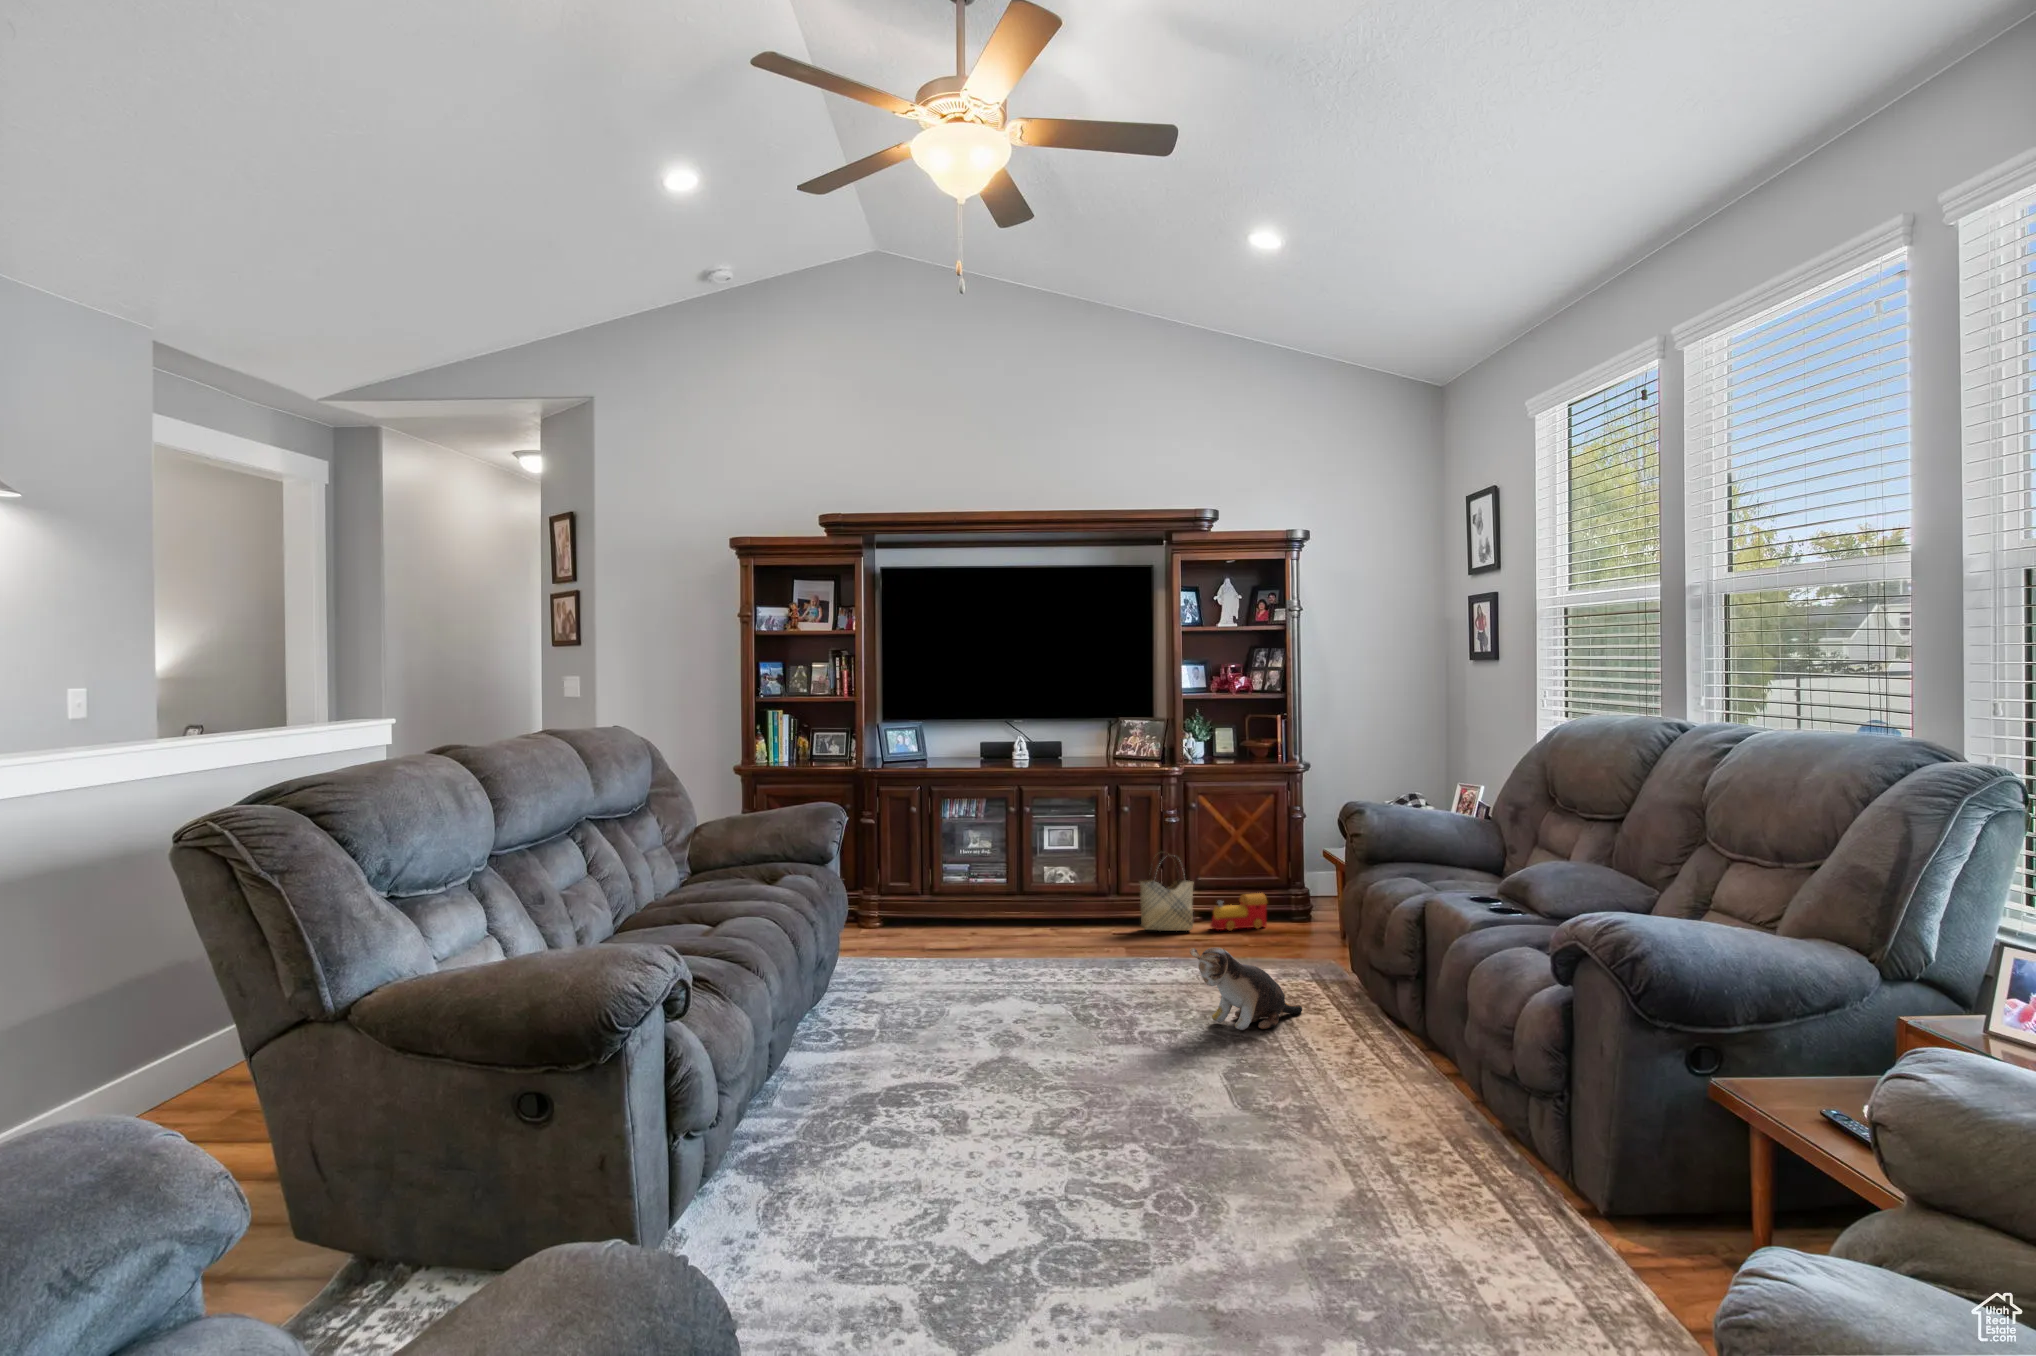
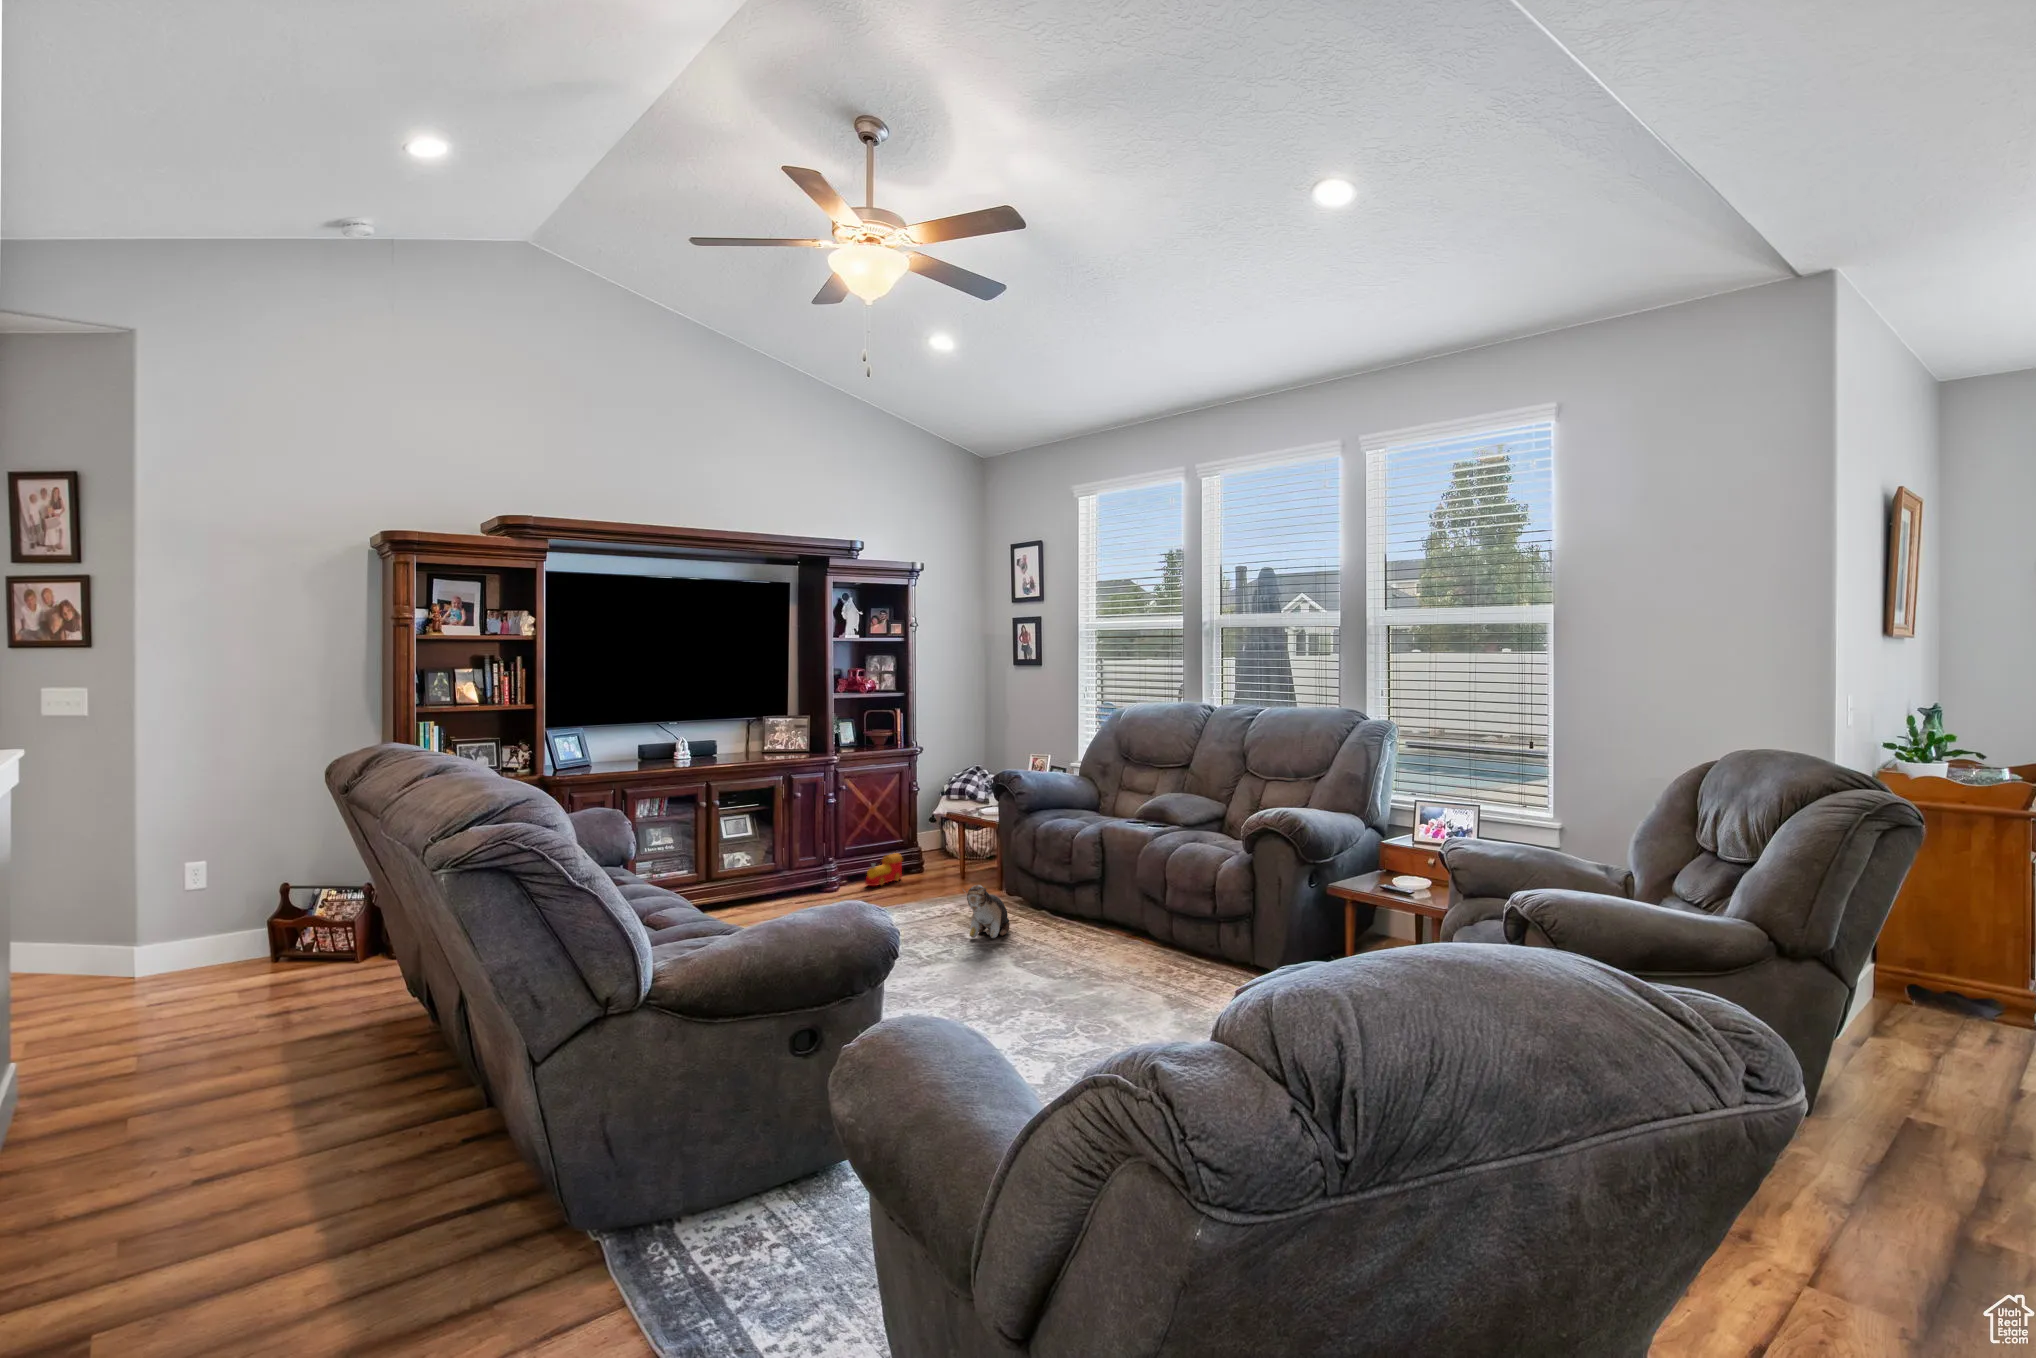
woven basket: present [1140,858,1193,931] -> none [816,828,857,895]

